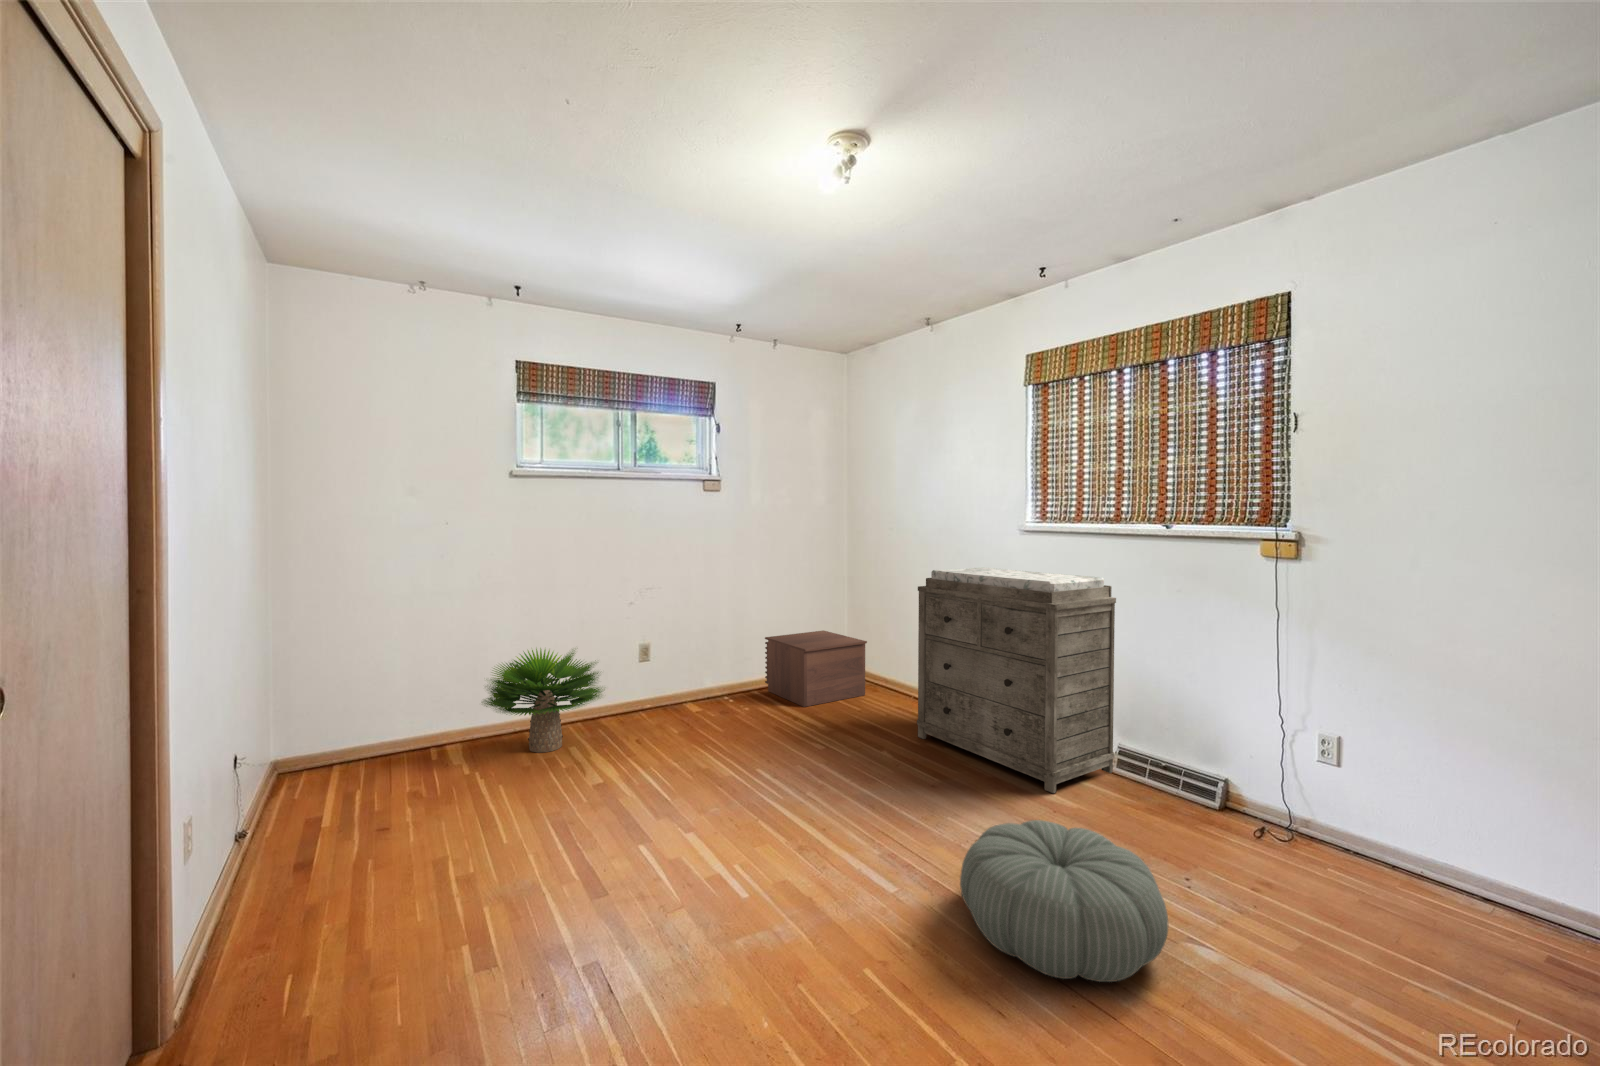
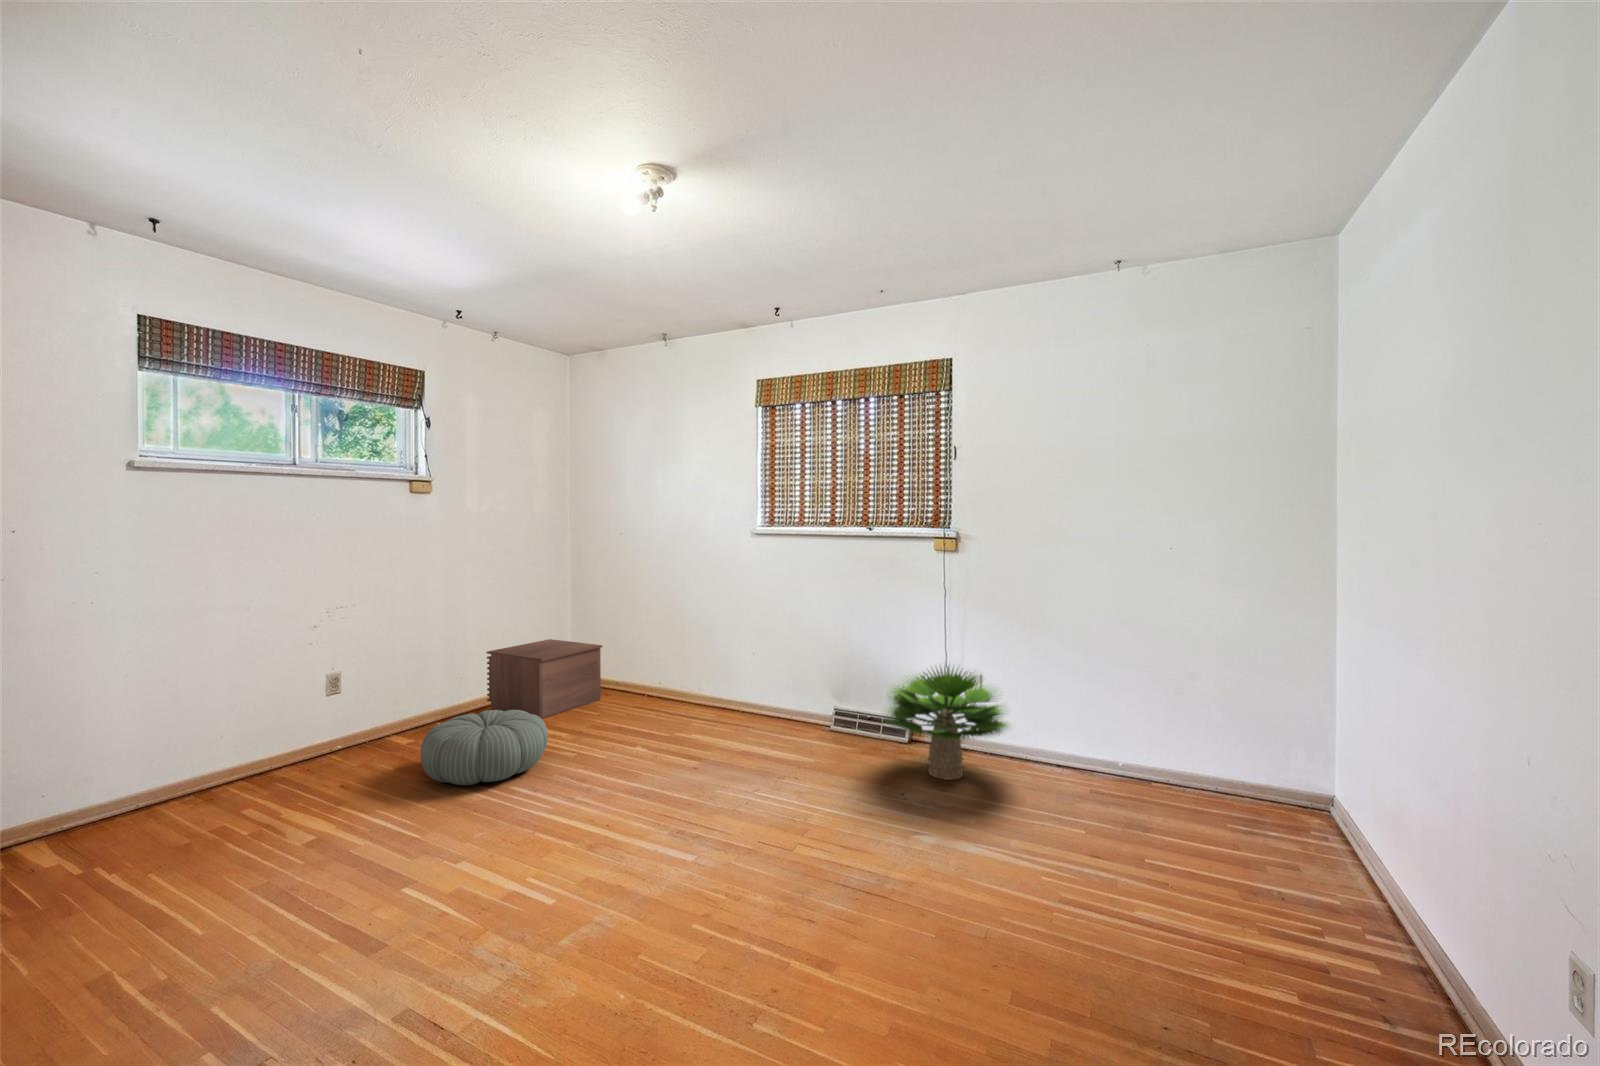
dresser: present [917,567,1116,793] -> none [665,567,834,755]
potted plant: present [482,648,602,753] -> present [888,667,1009,780]
pouf: present [960,820,1168,982] -> present [421,710,548,785]

